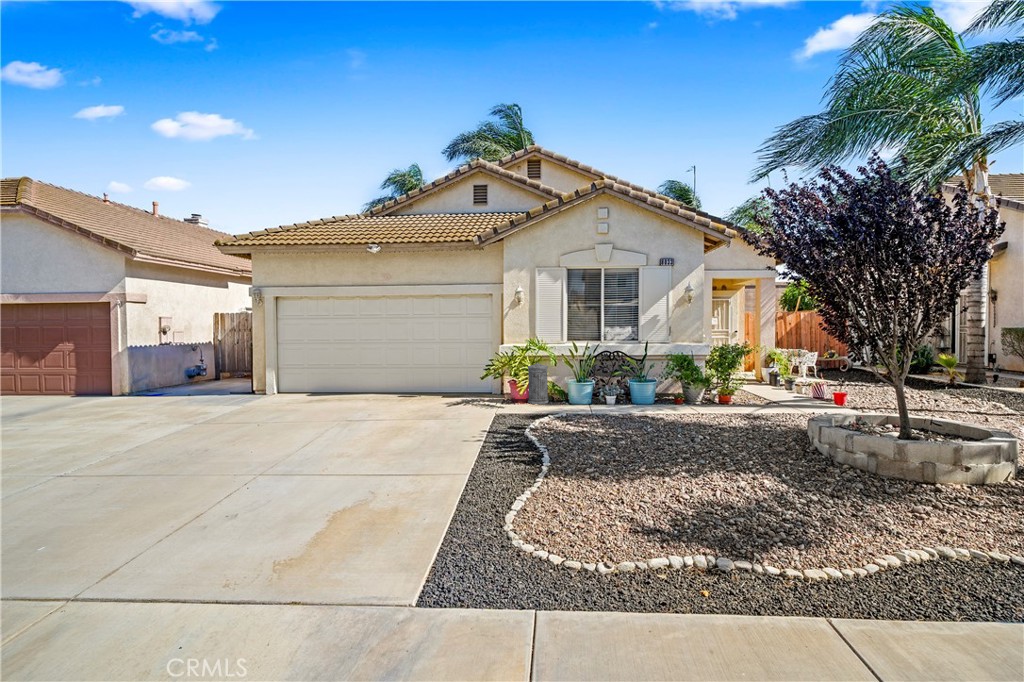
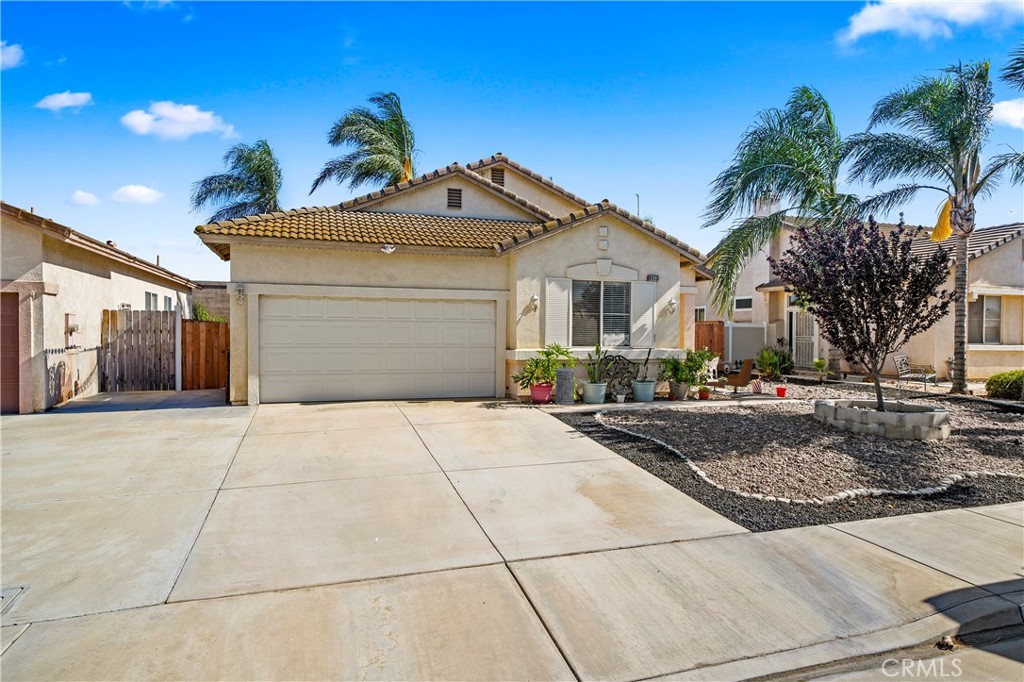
lounge chair: none [739,355,790,402] -> present [707,358,754,396]

